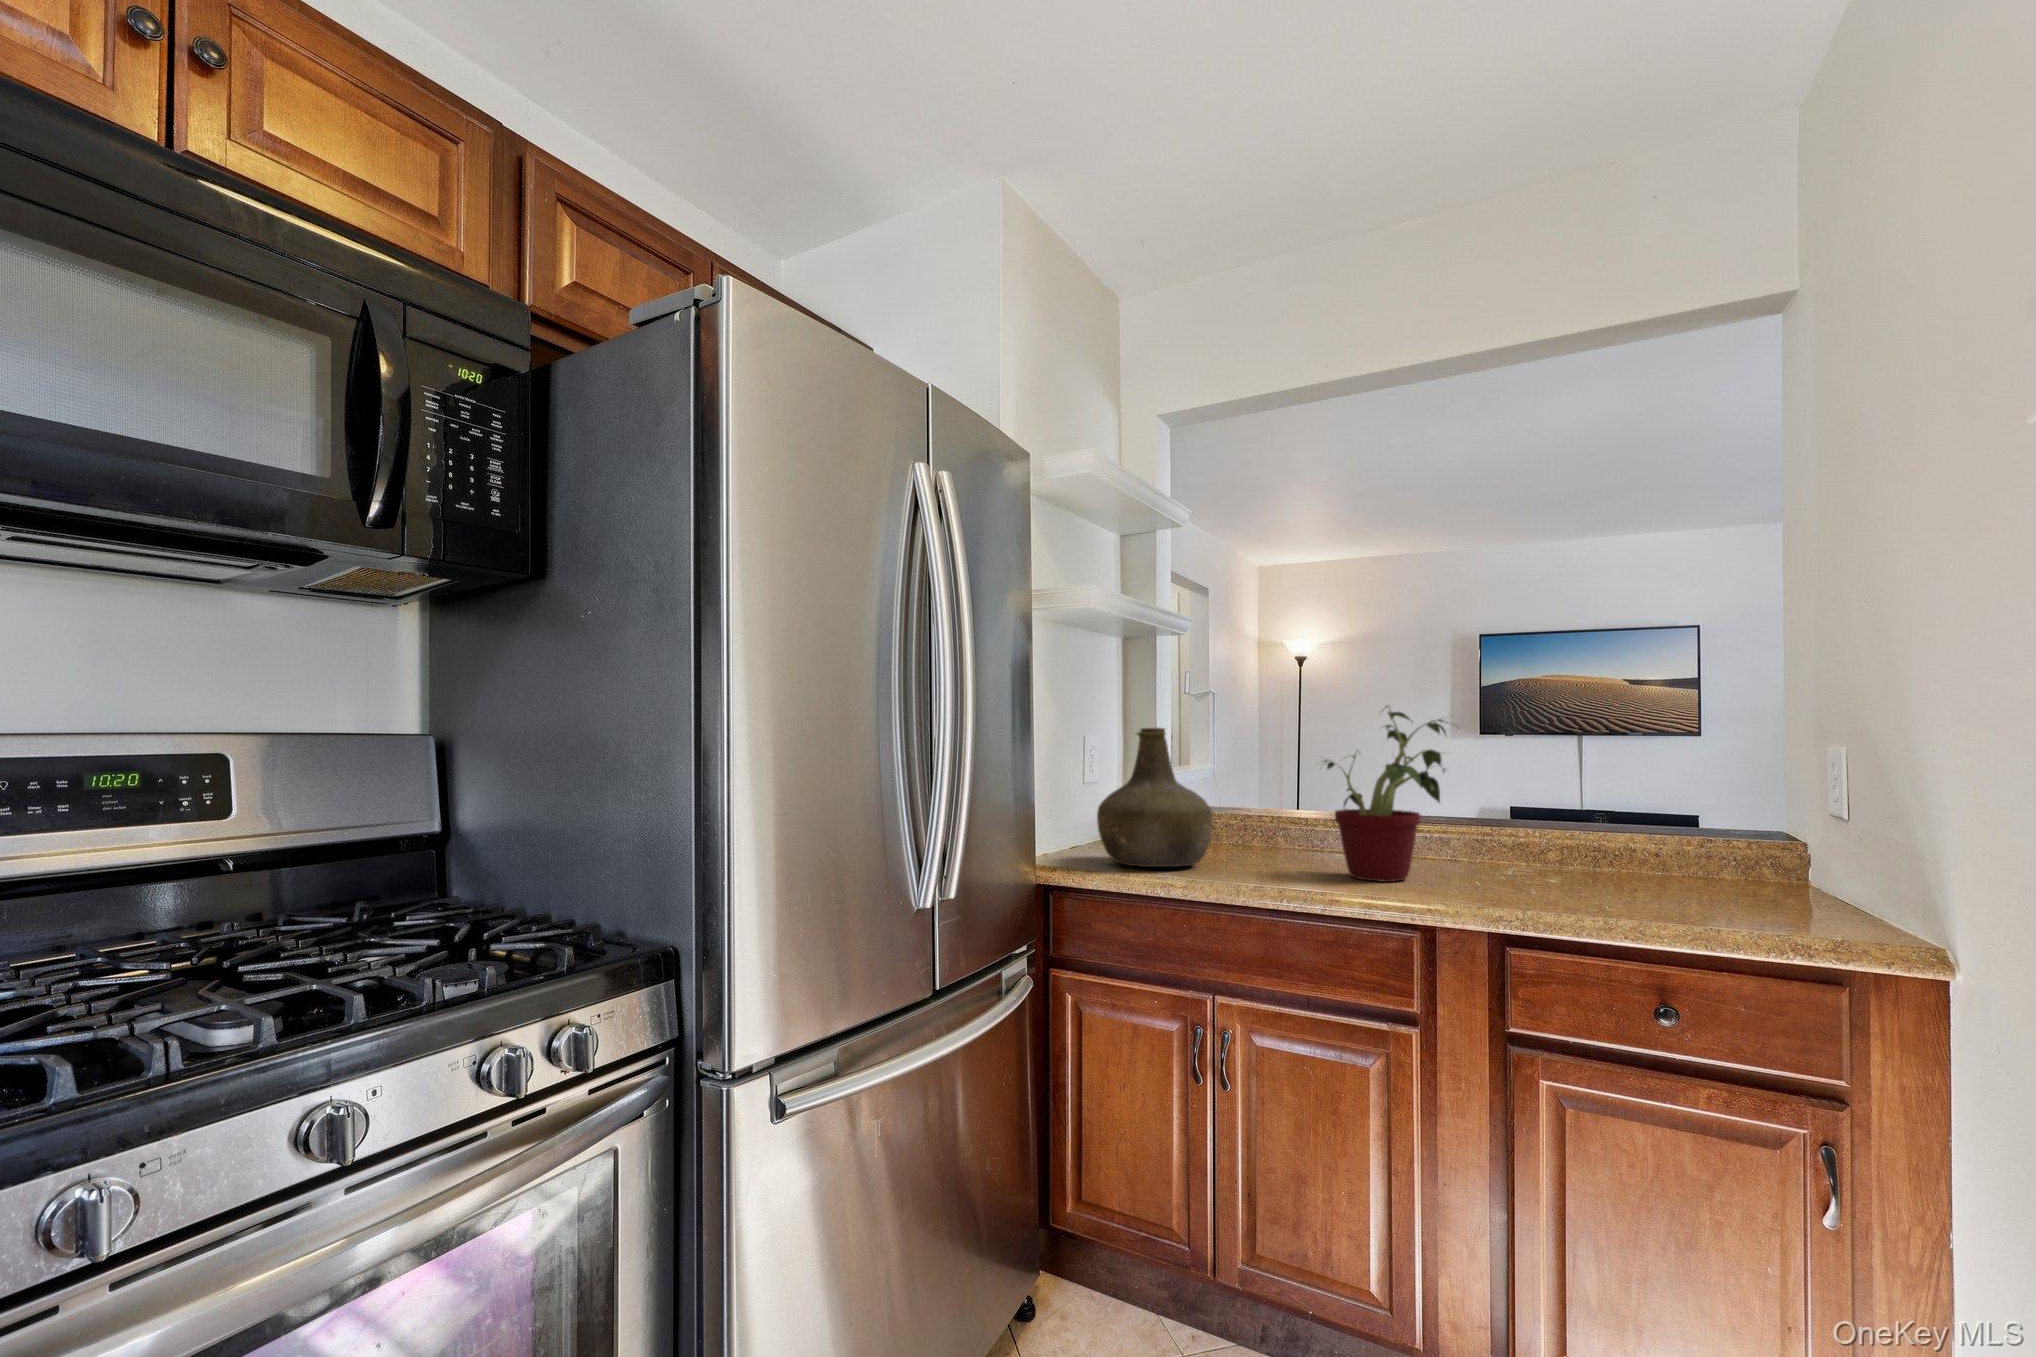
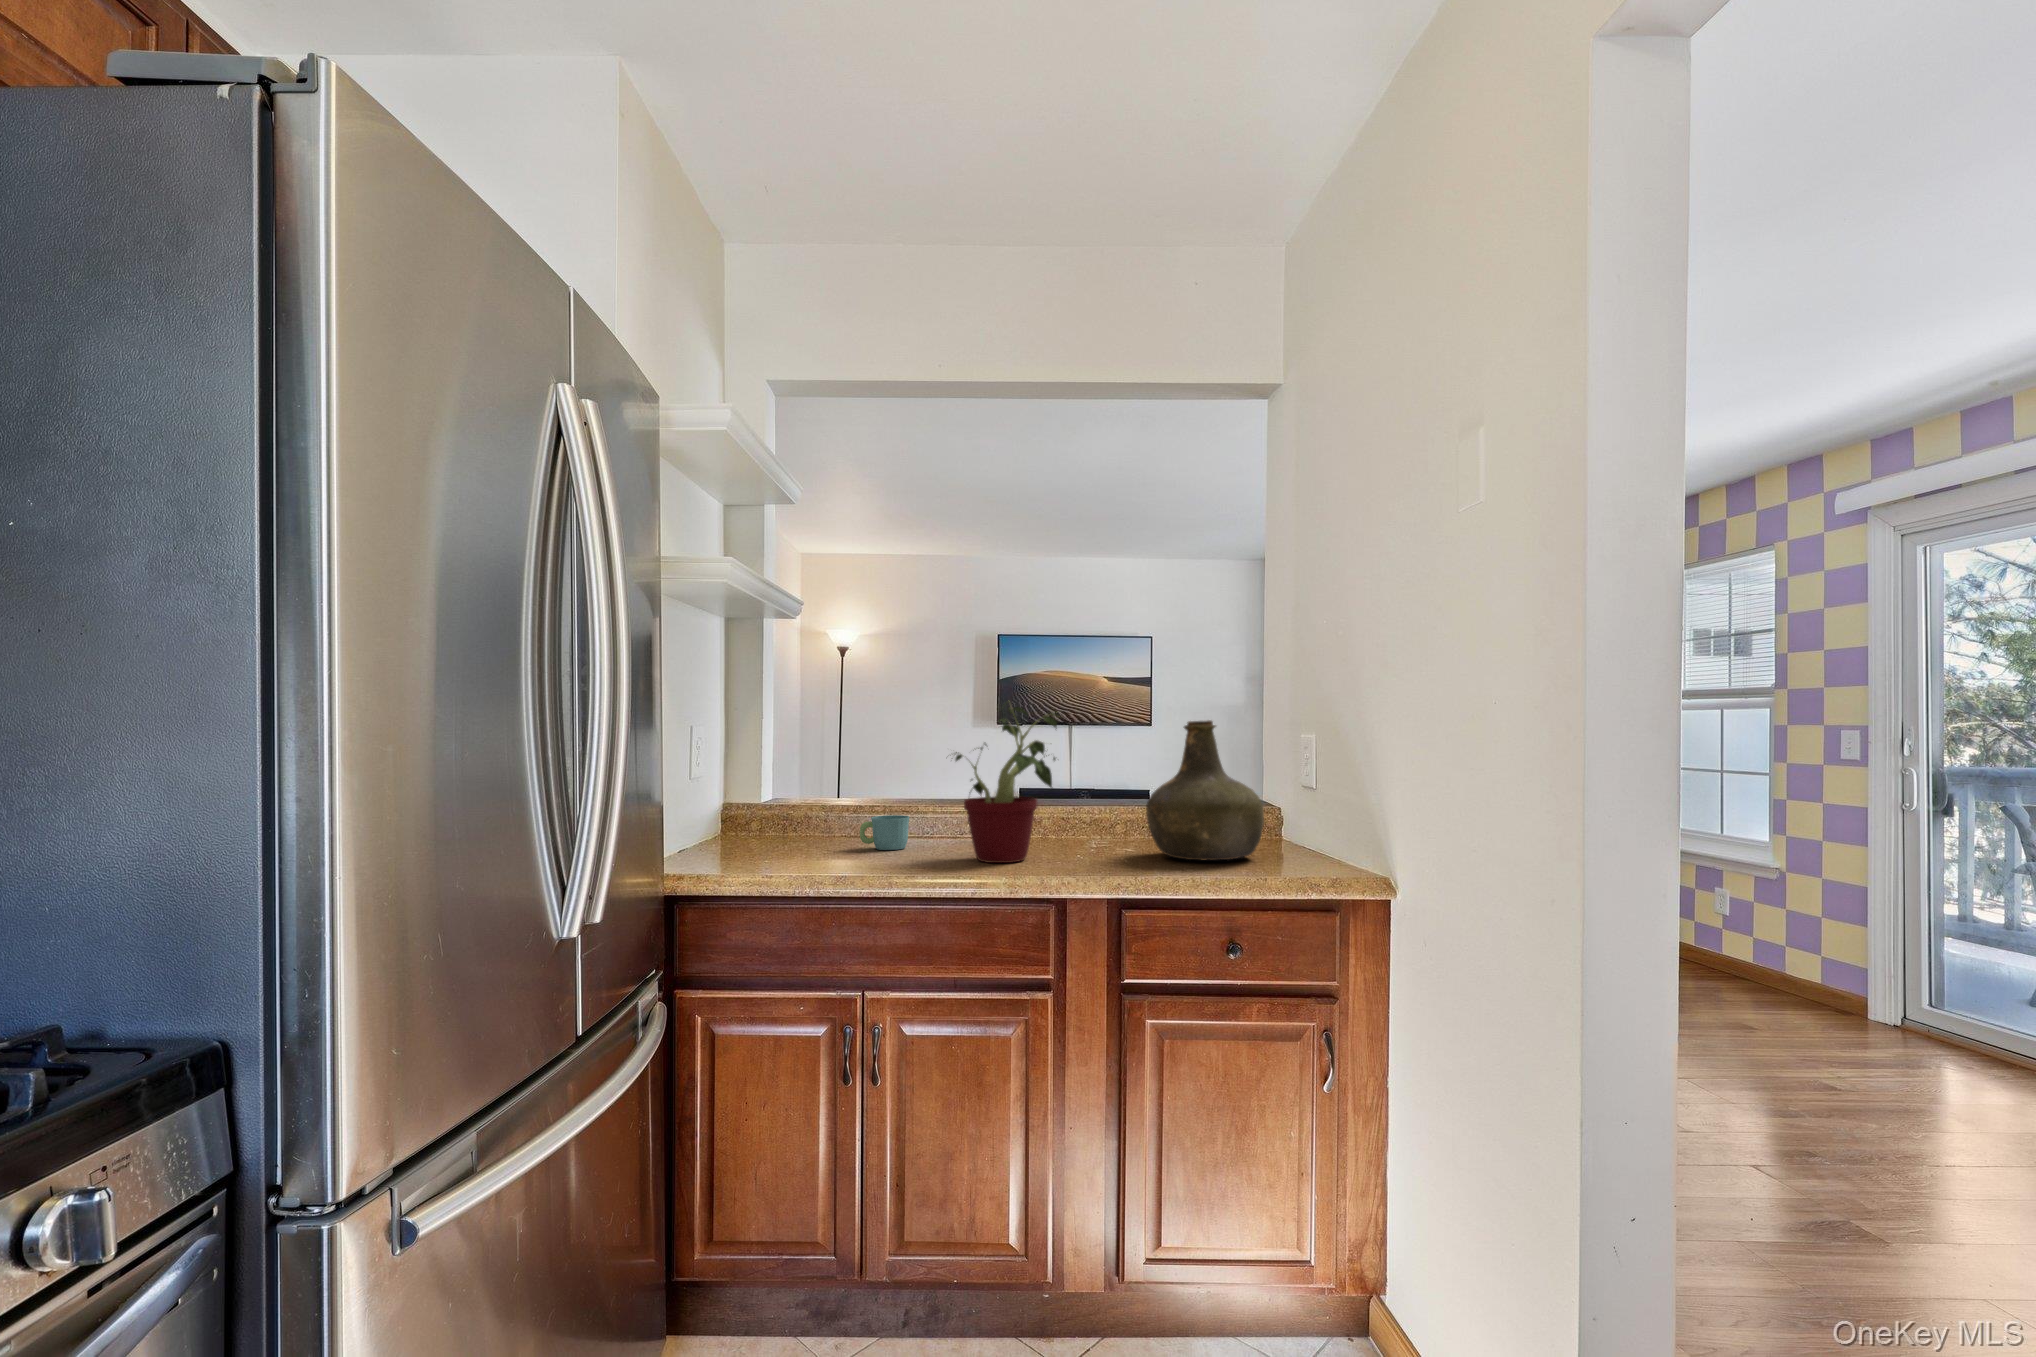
bottle: present [1097,727,1213,867] -> present [1146,720,1264,860]
mug: none [1239,823,1291,859] -> present [860,815,909,850]

